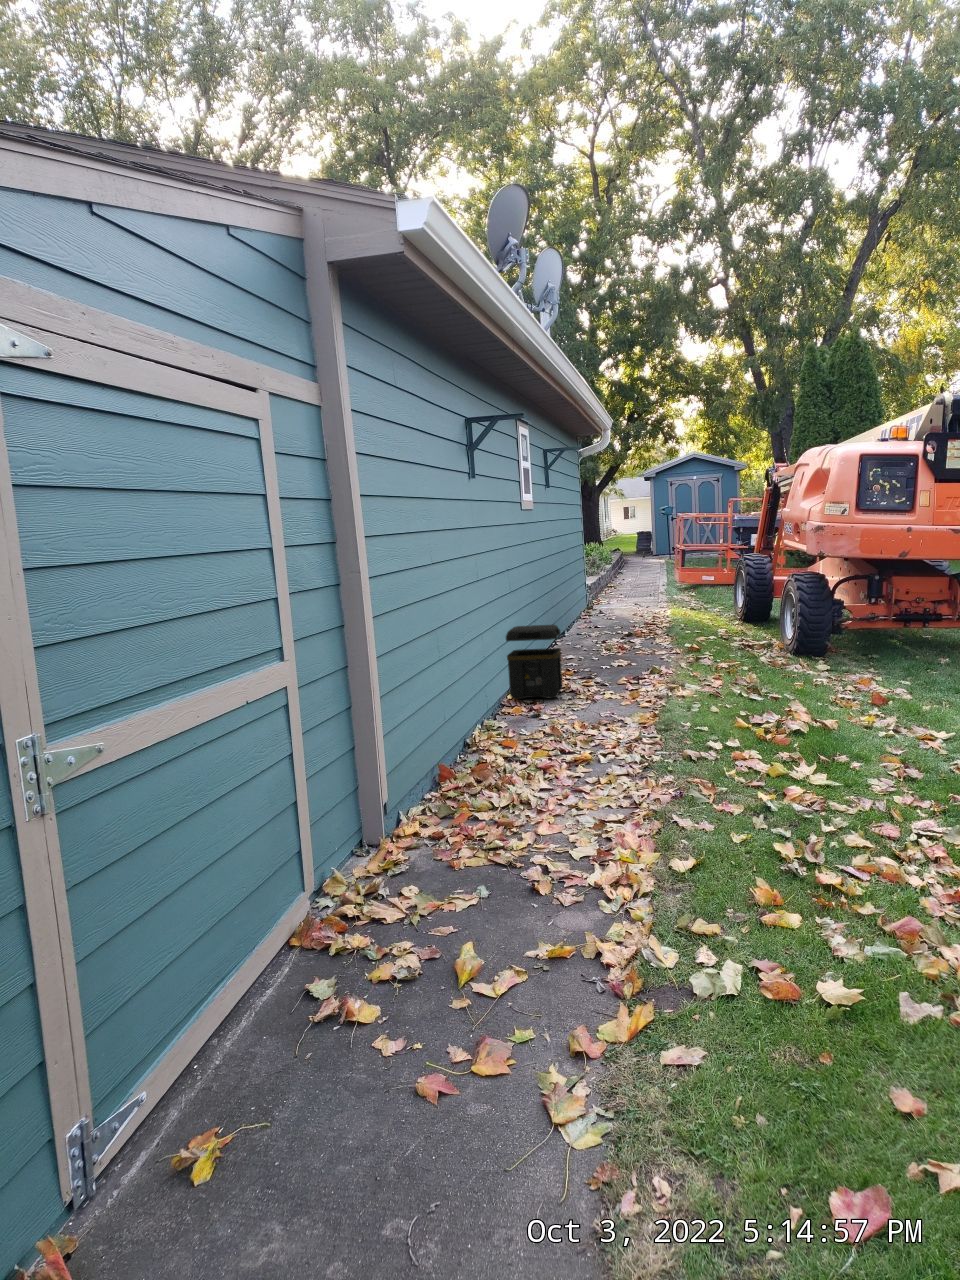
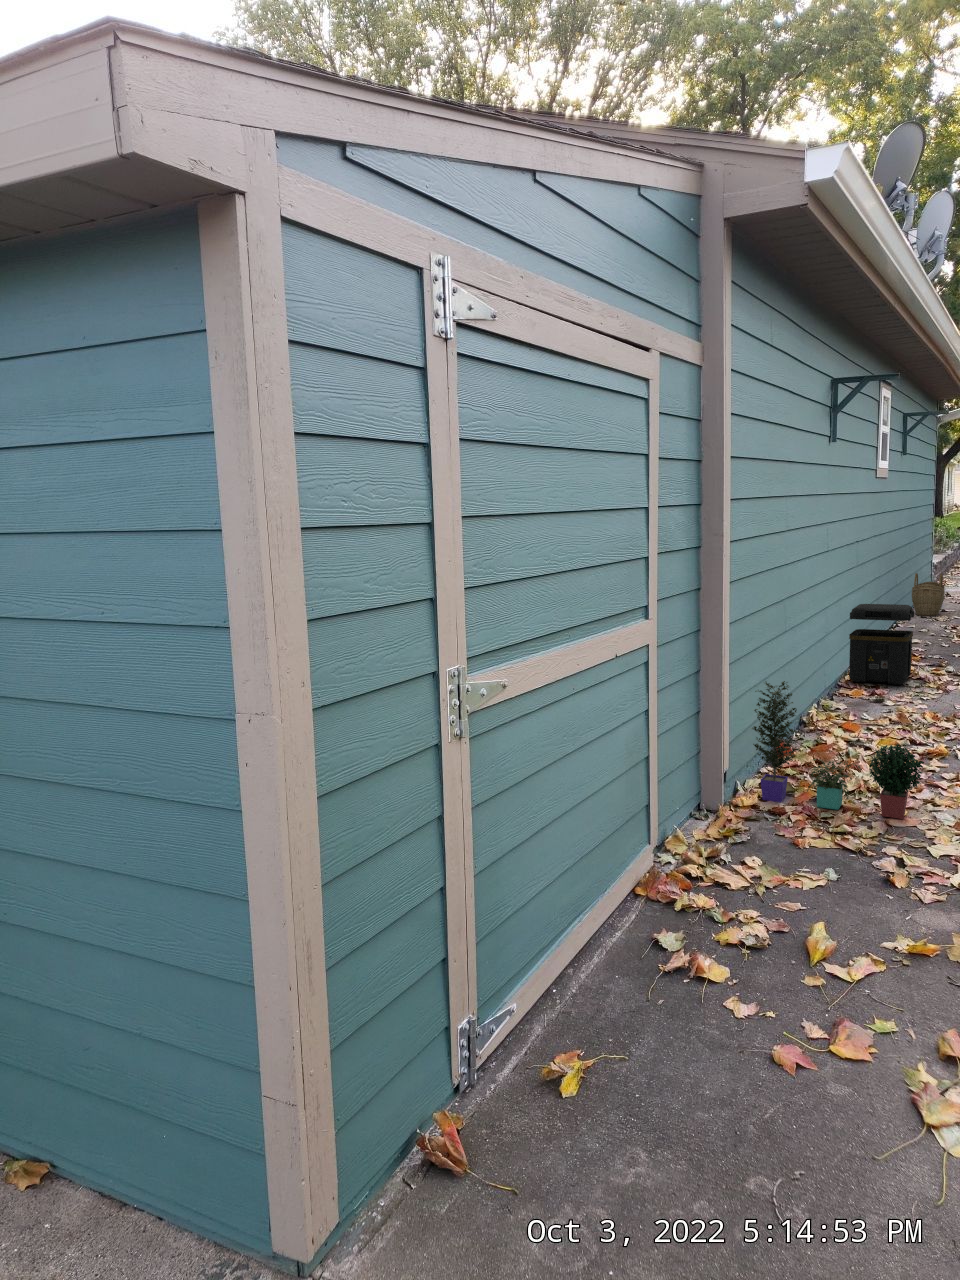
woven basket: none [565,593,592,632] -> present [912,573,945,616]
potted plant: none [407,708,562,826] -> present [751,681,924,819]

